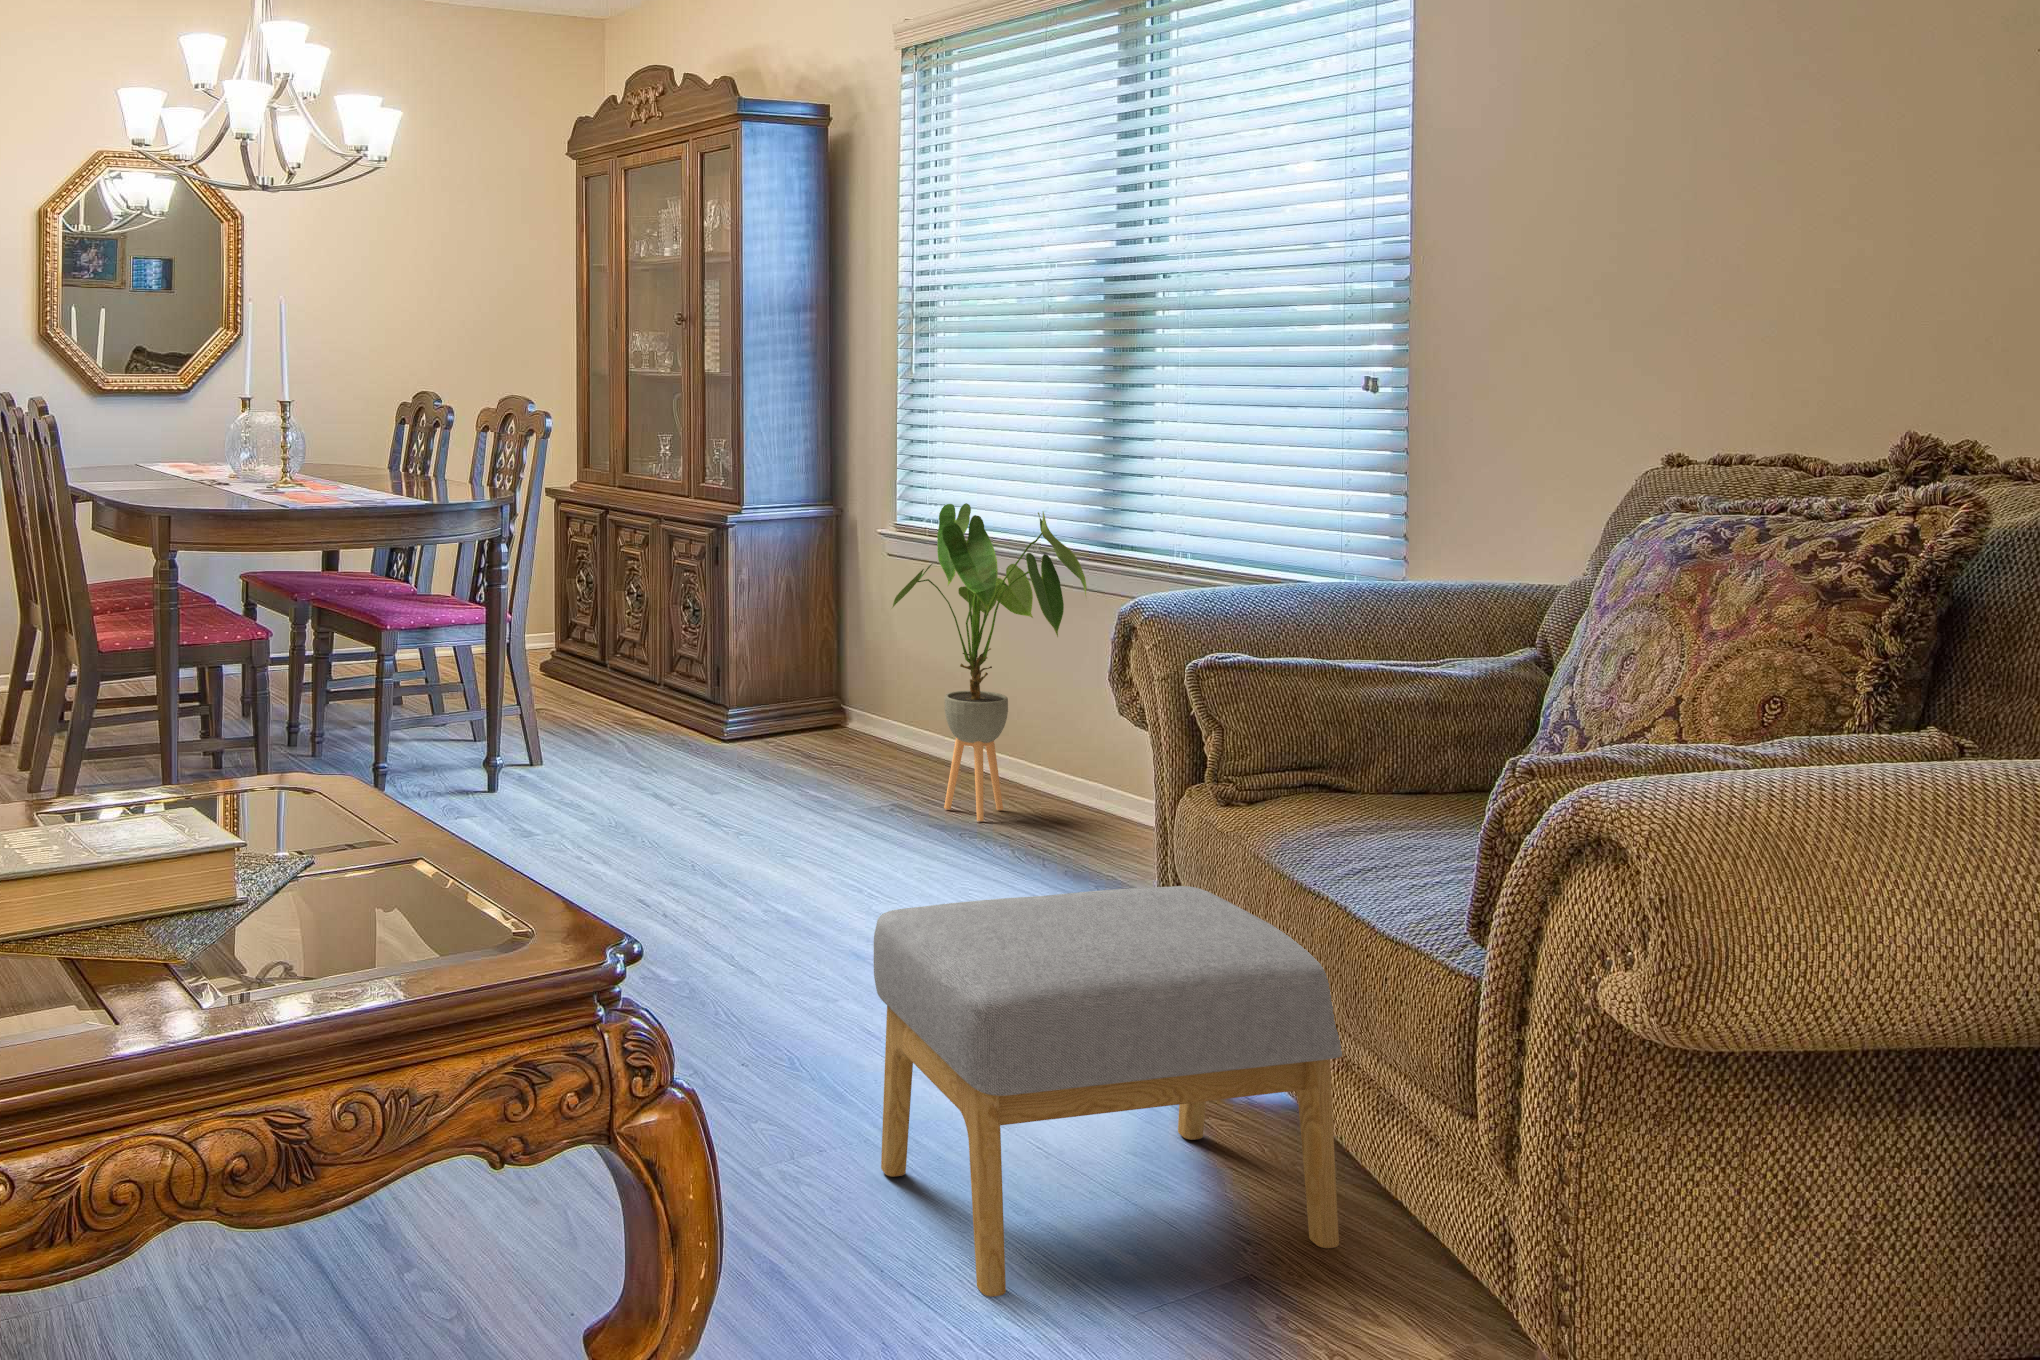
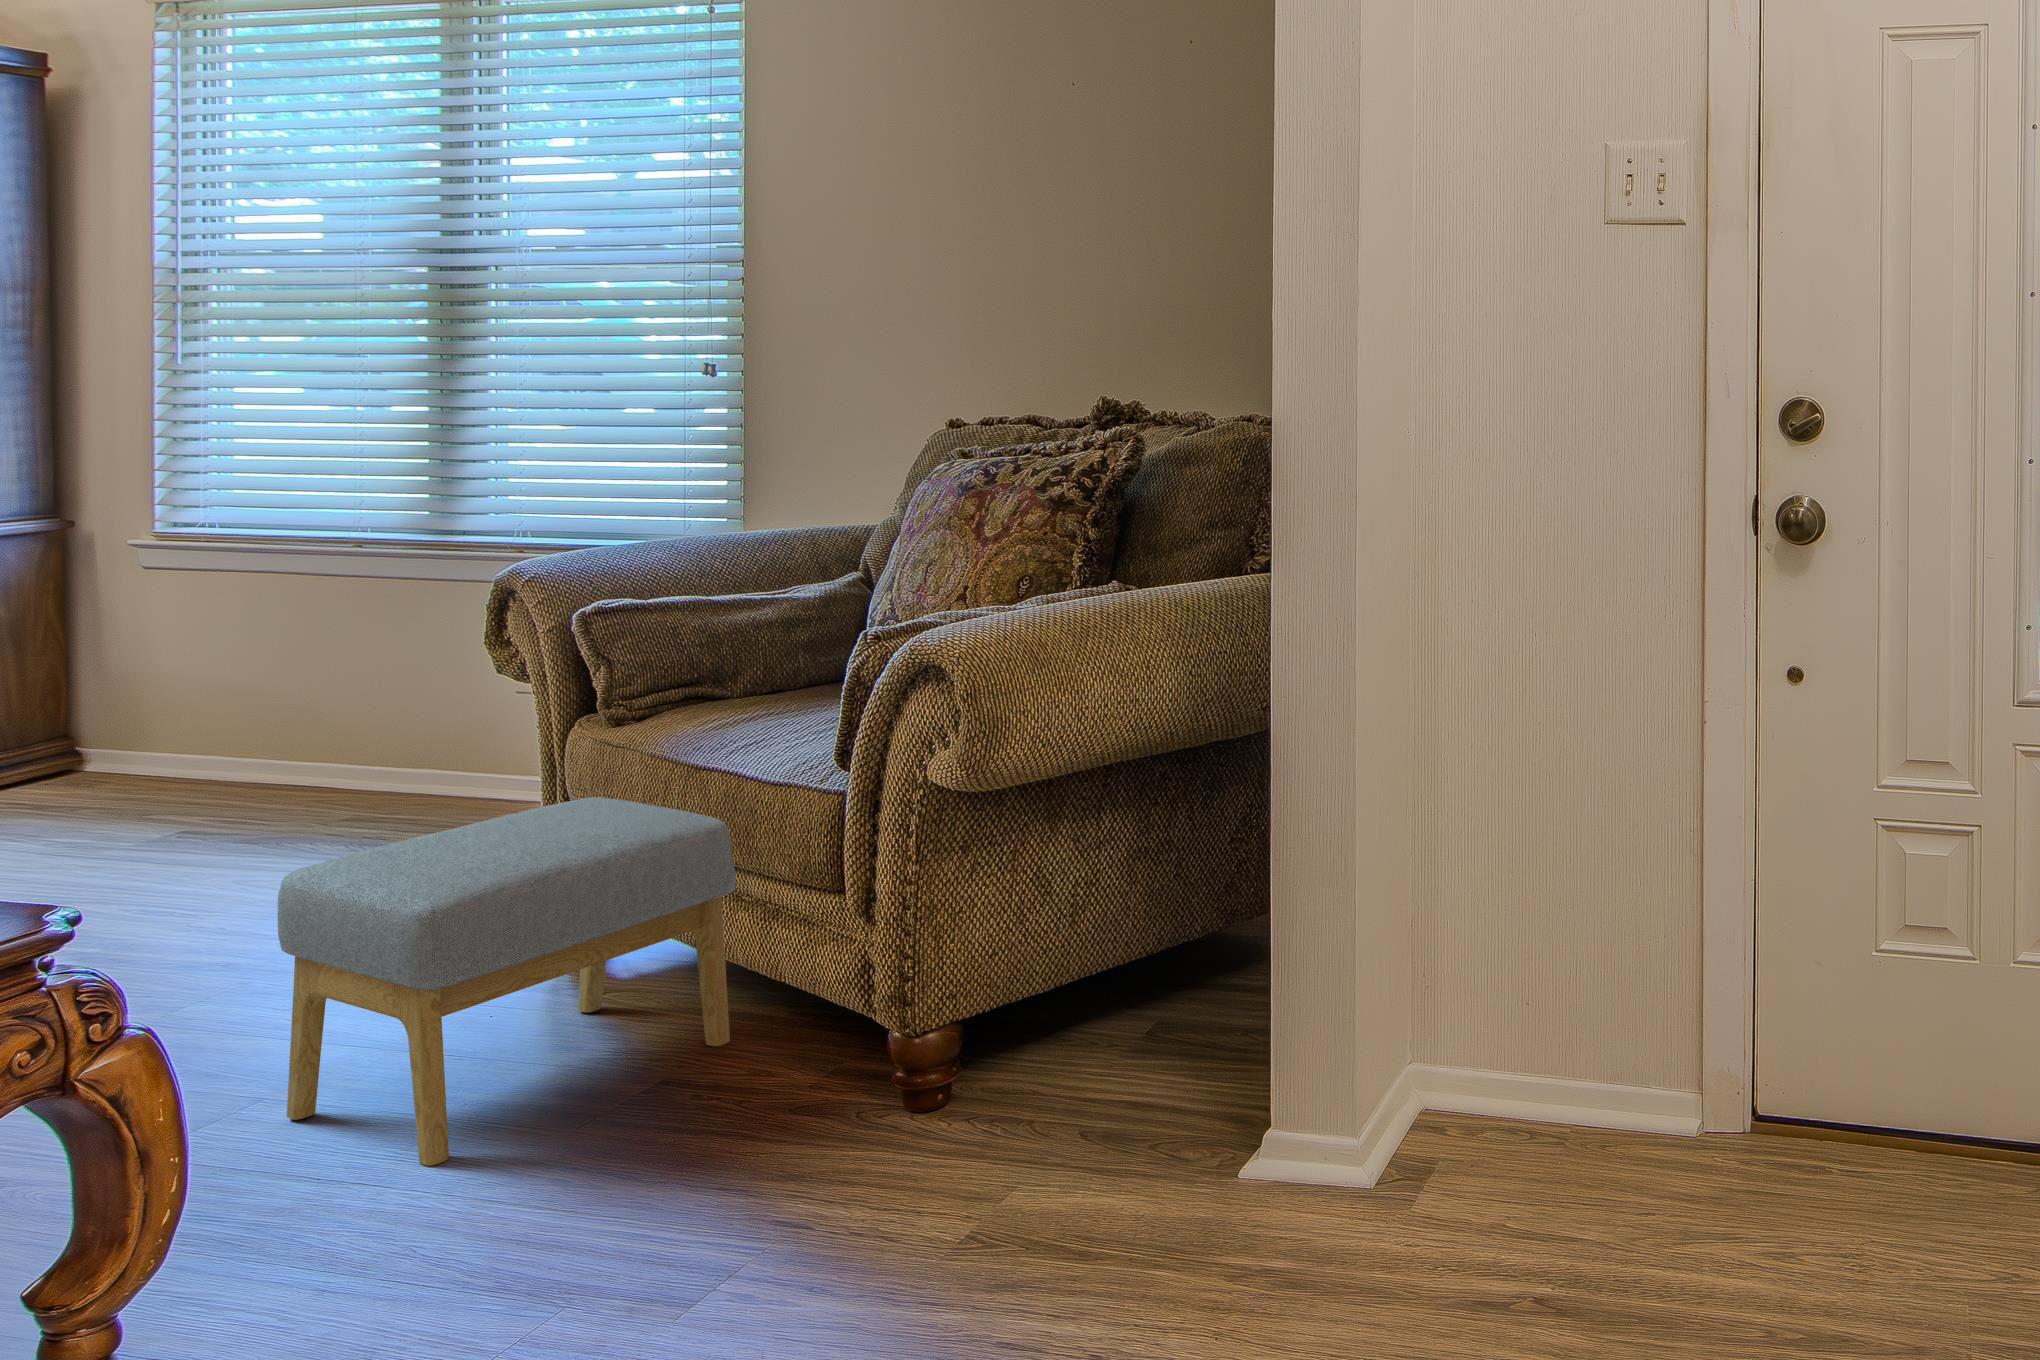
house plant: present [892,503,1087,821] -> none [169,498,414,828]

